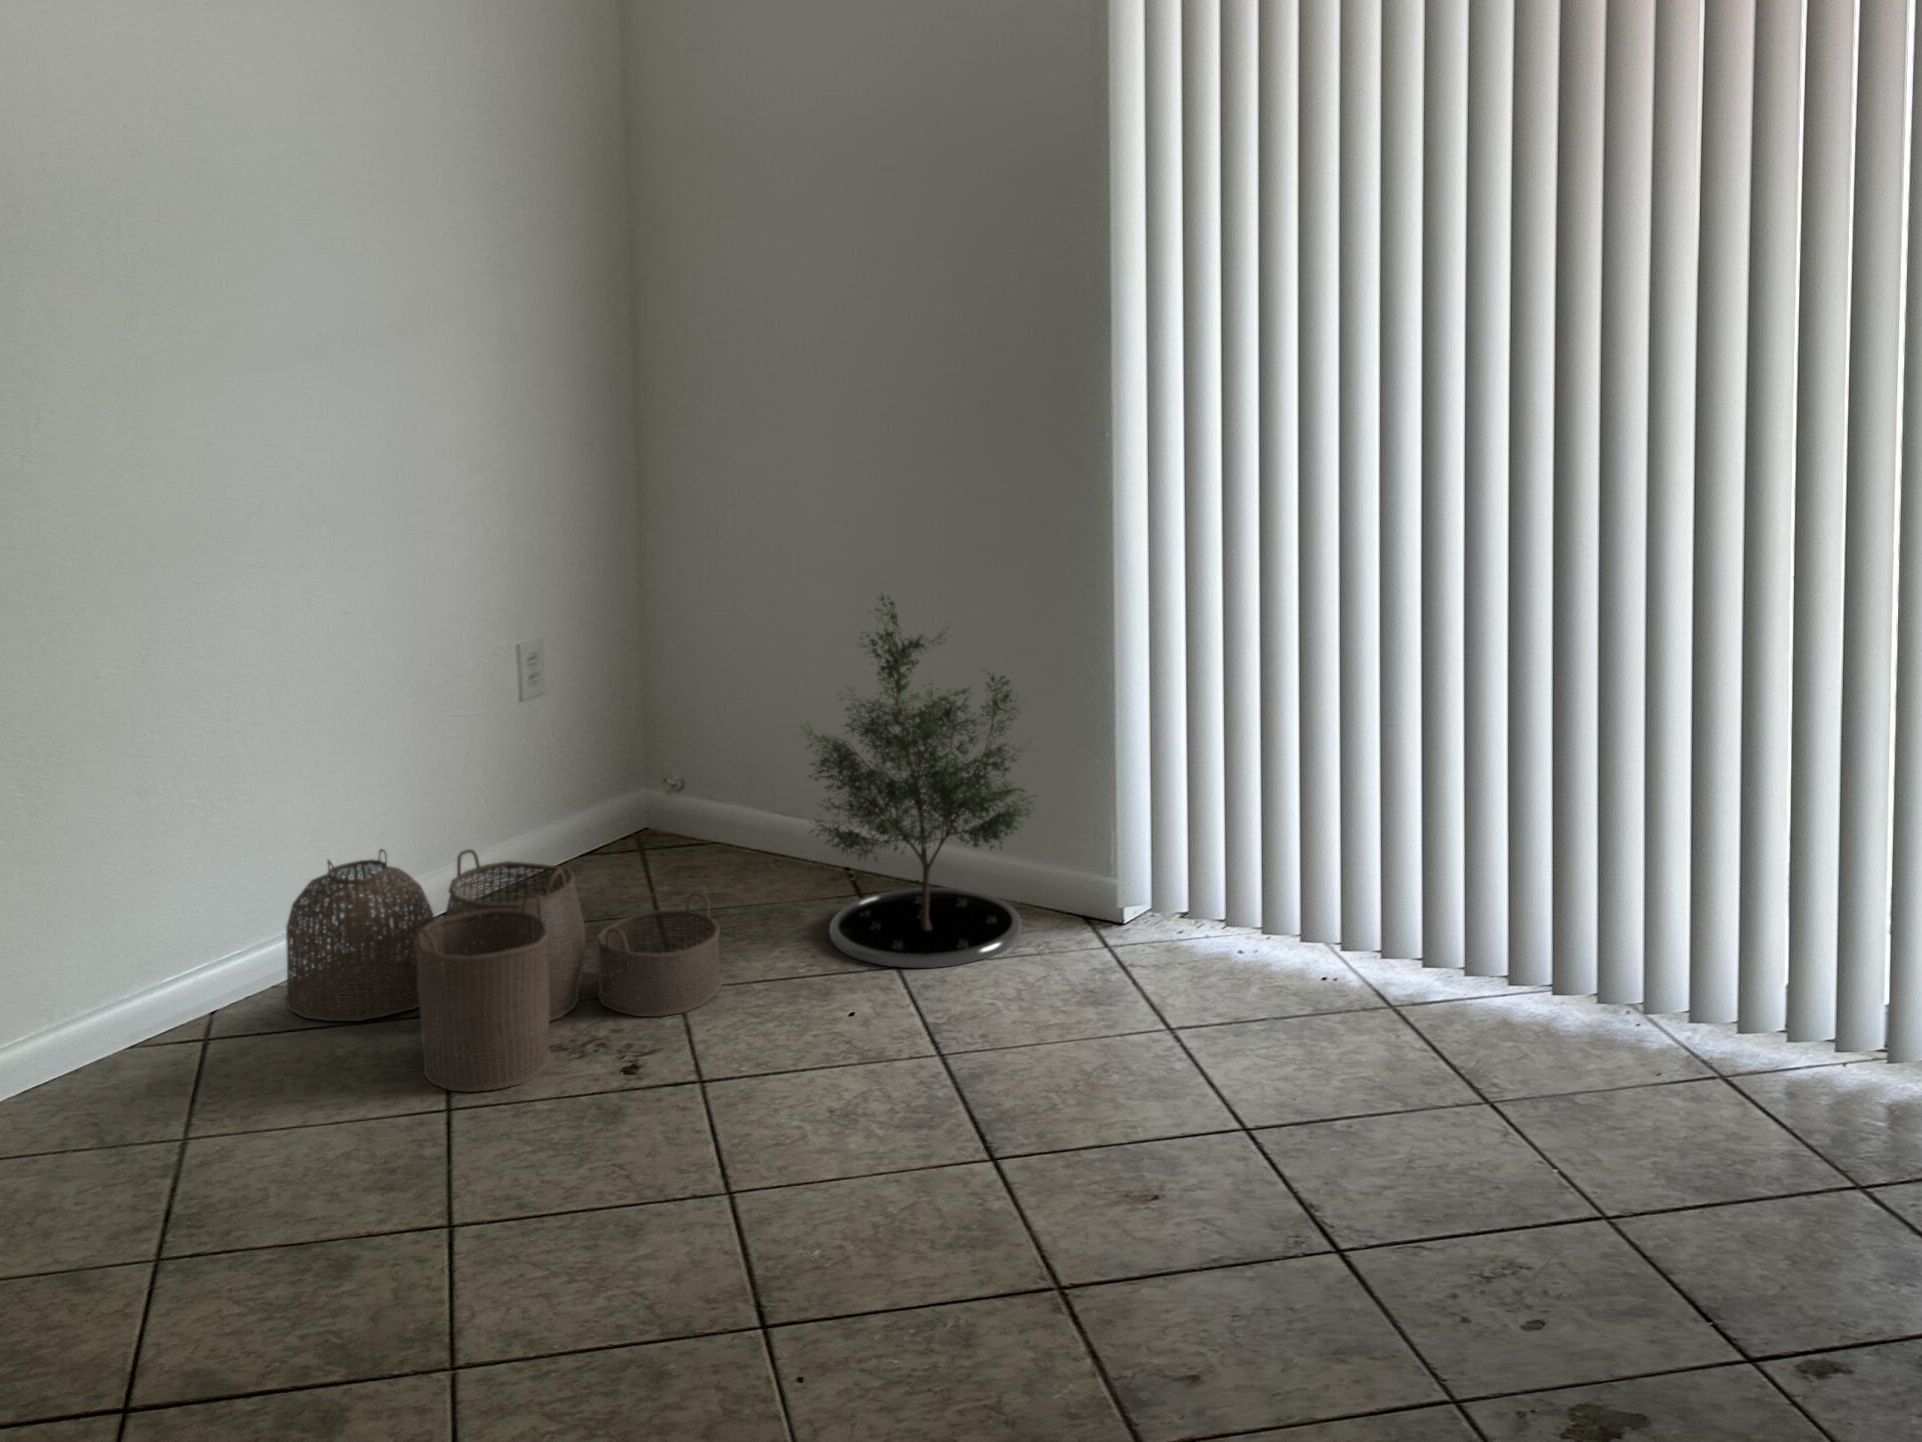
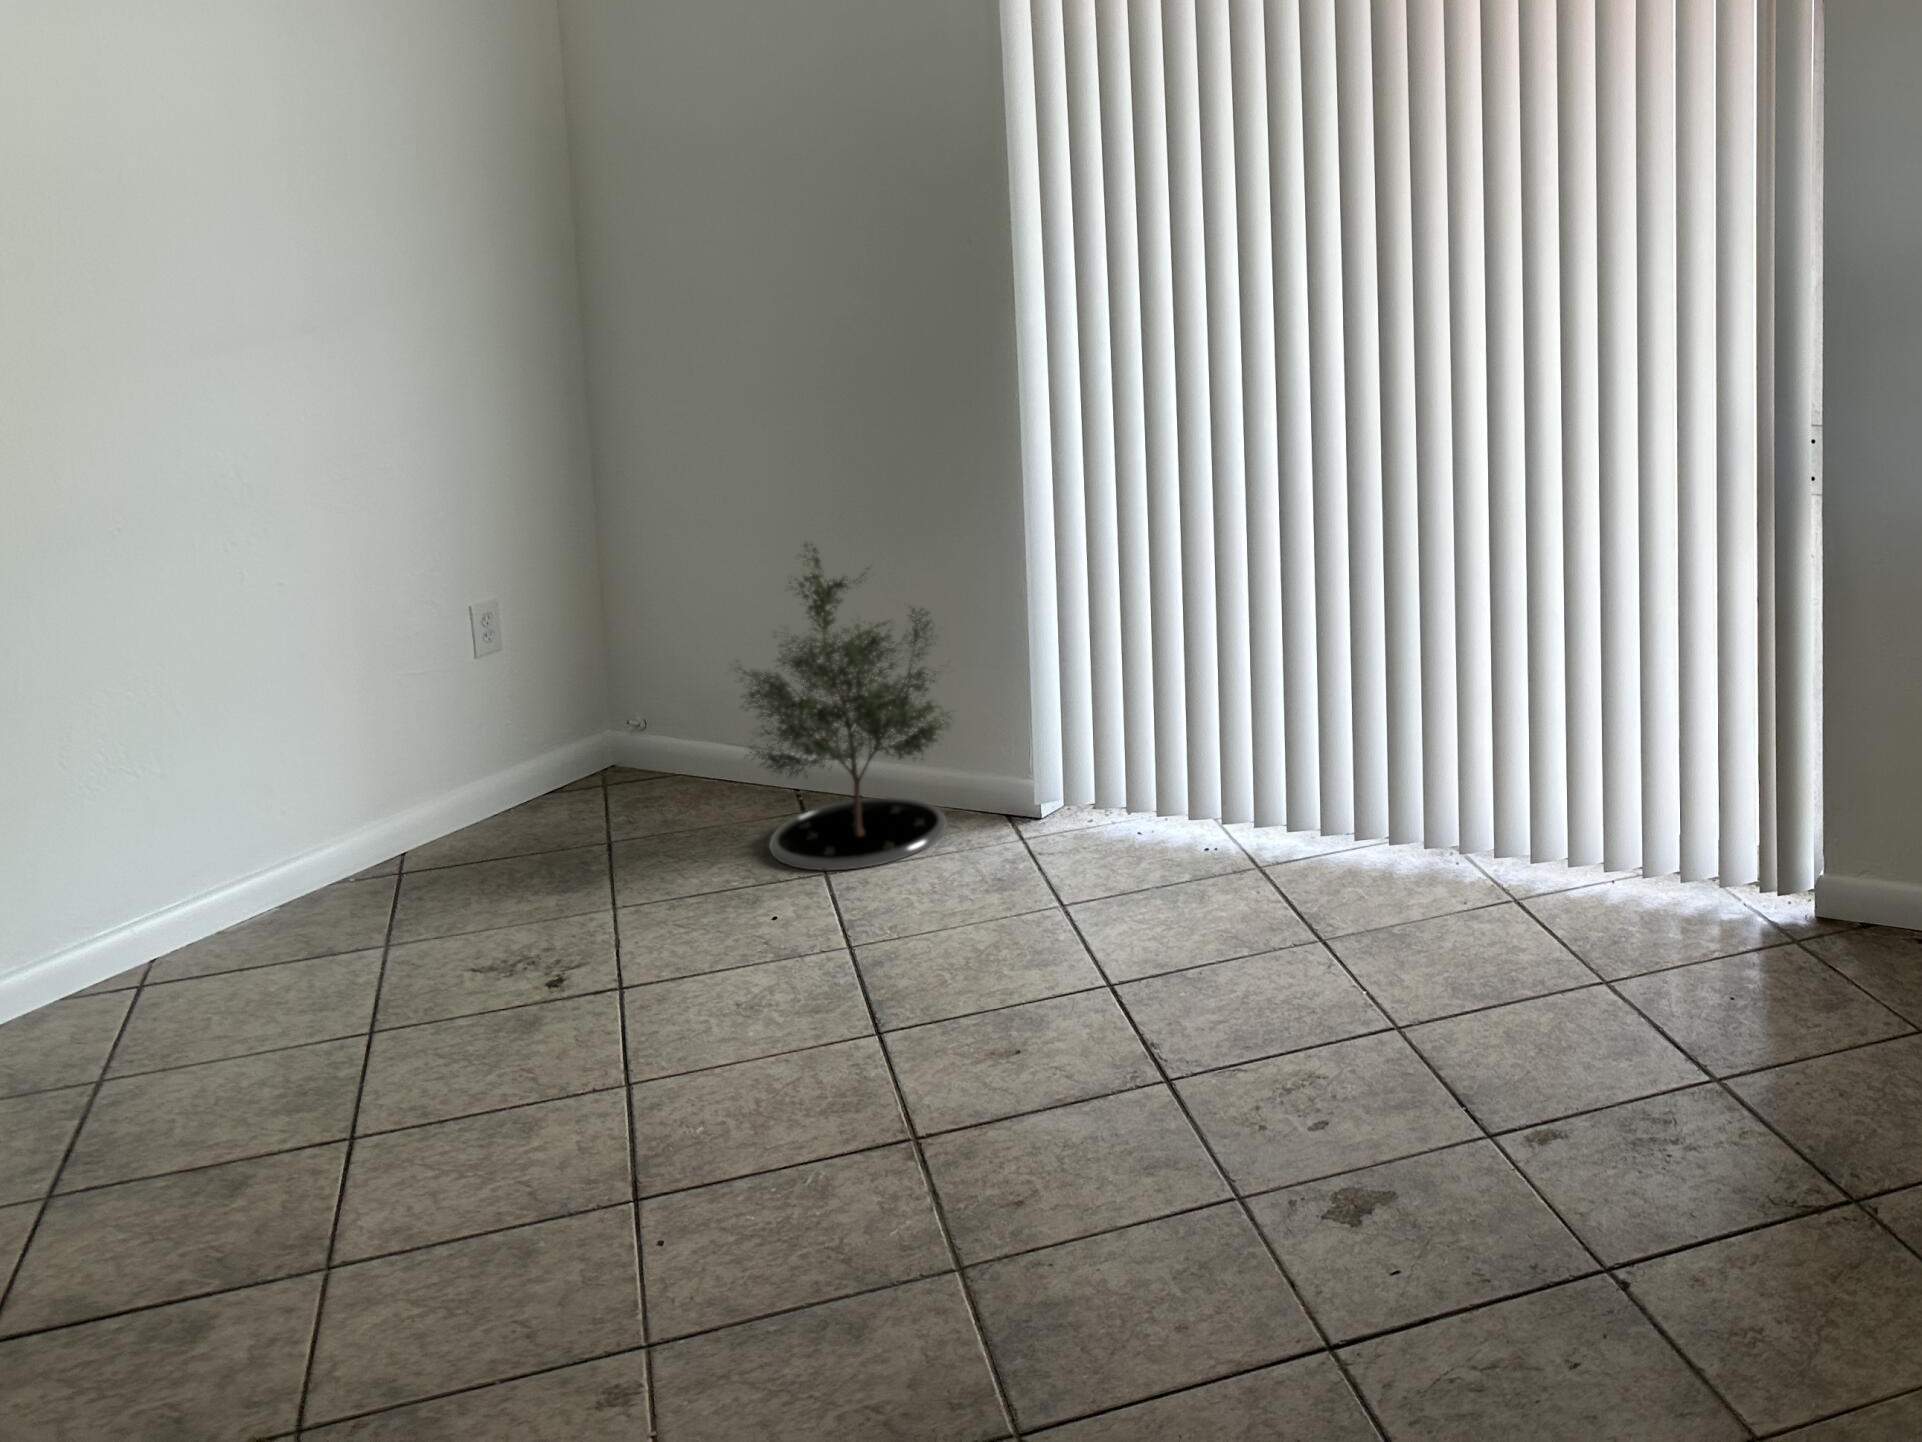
woven basket: present [285,849,722,1092] -> none [226,795,659,1017]

